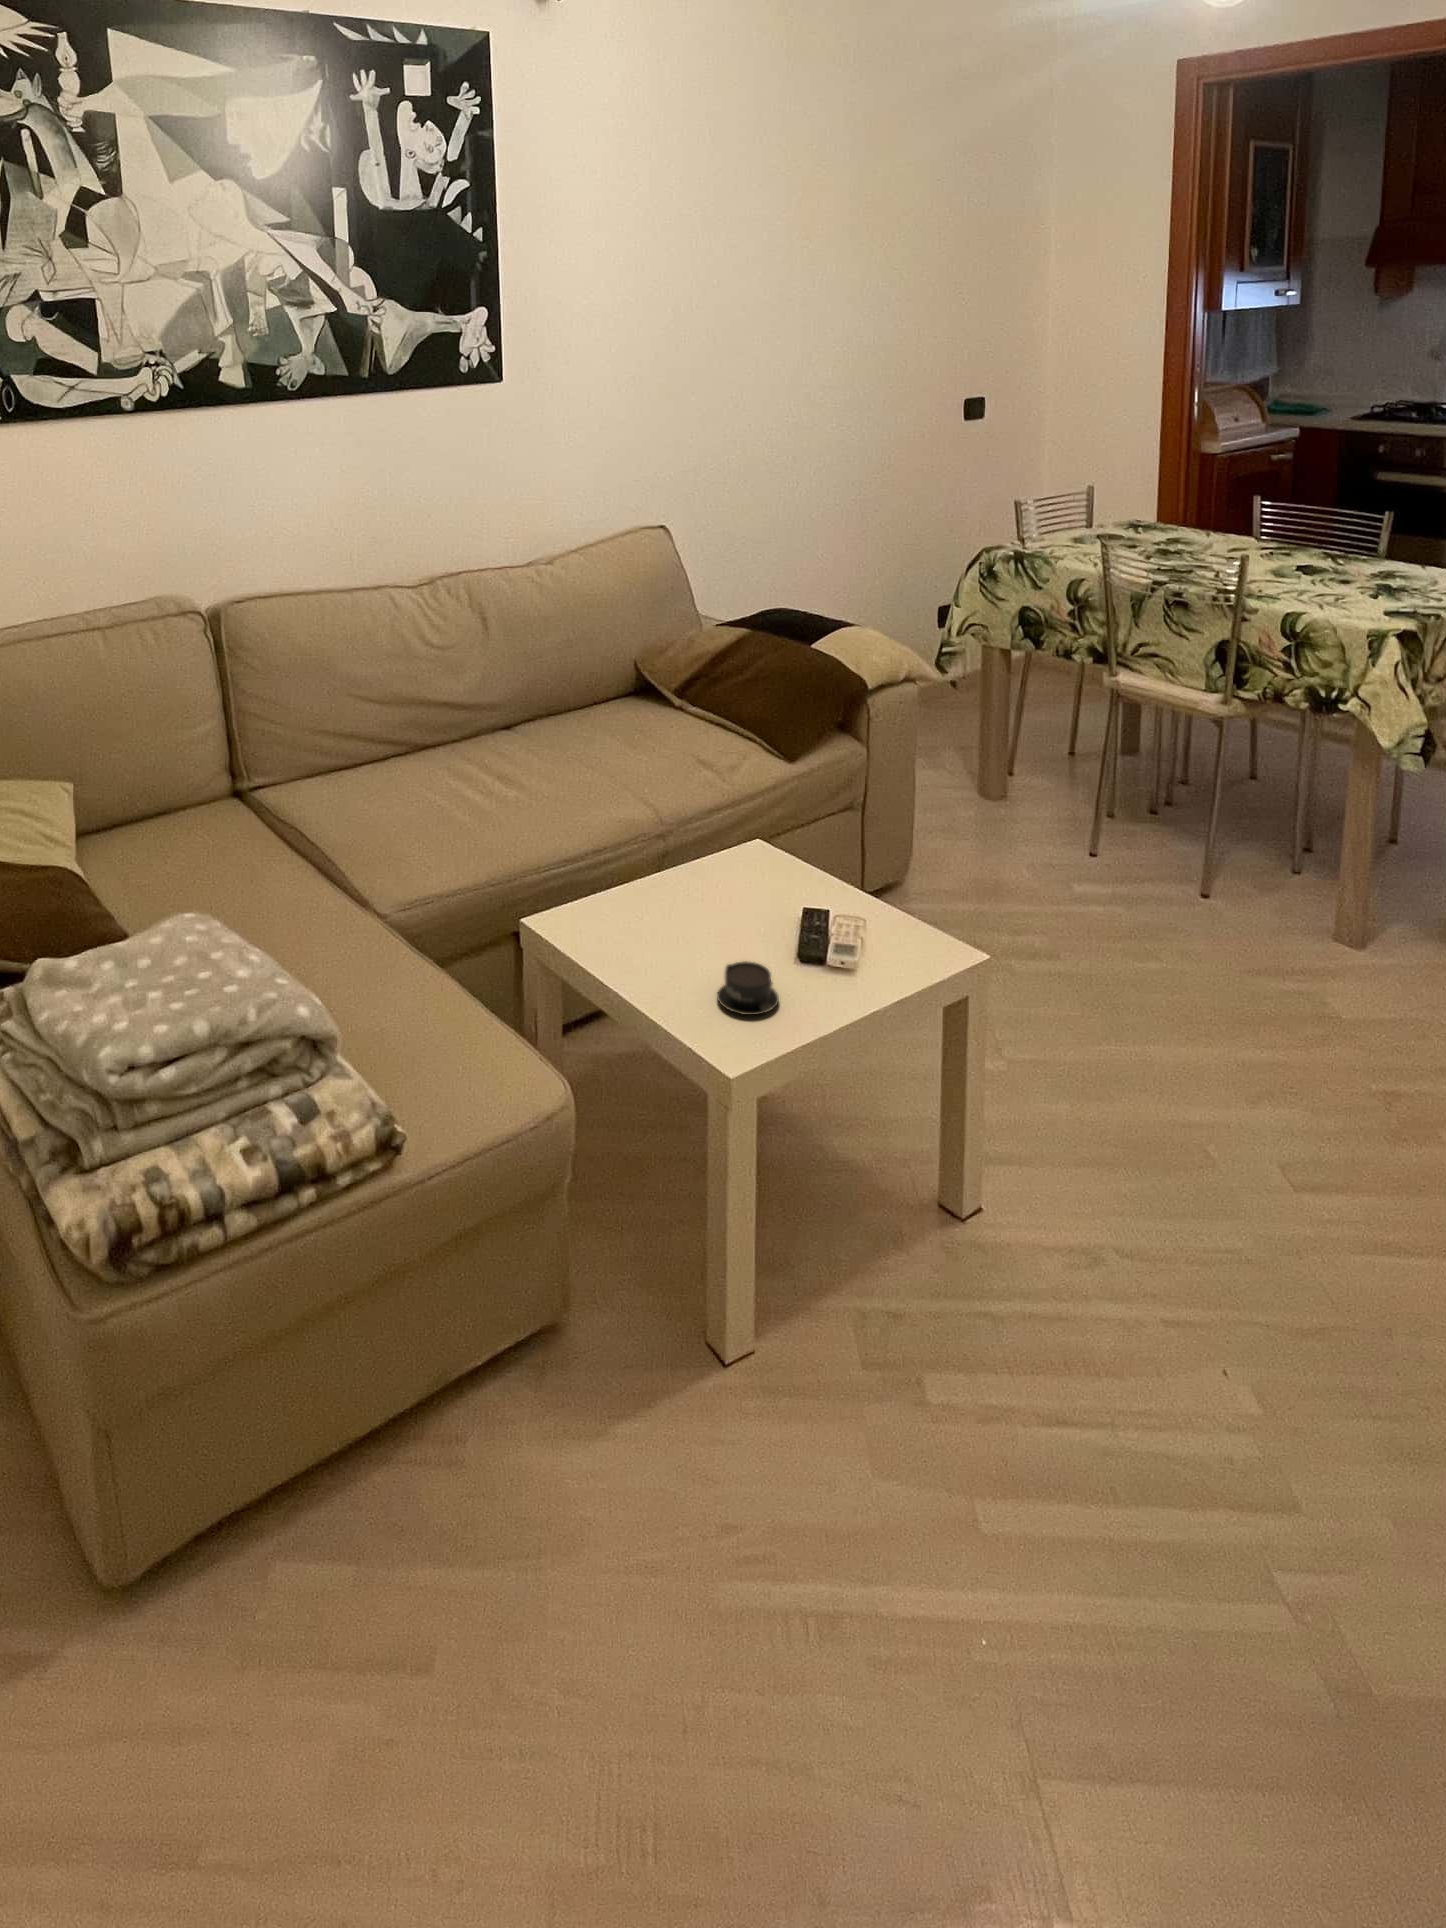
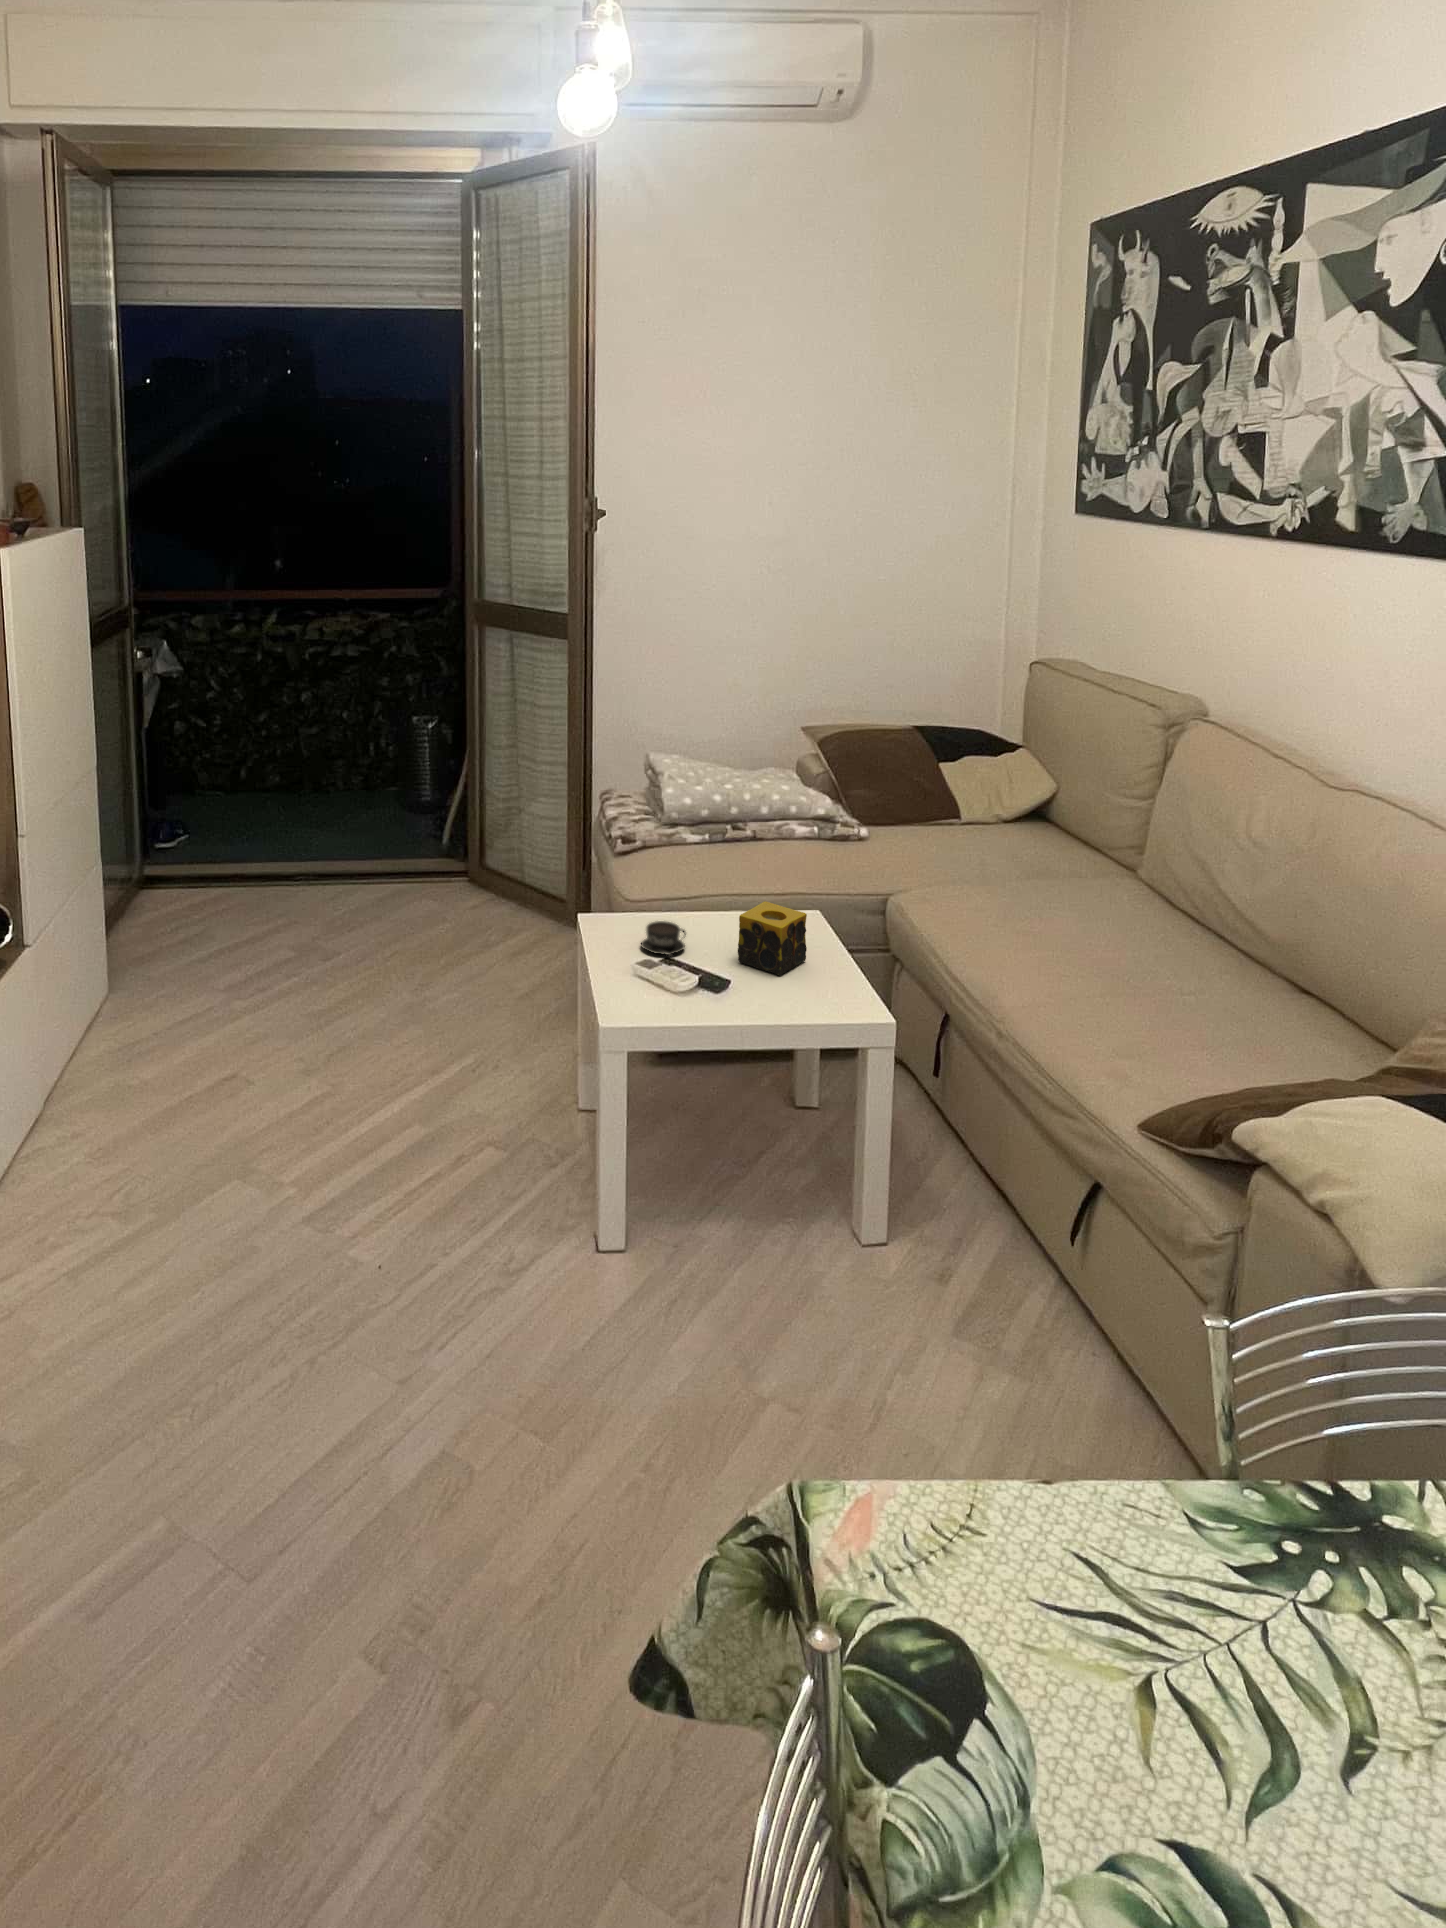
candle: none [663,857,730,944] -> present [738,901,807,975]

